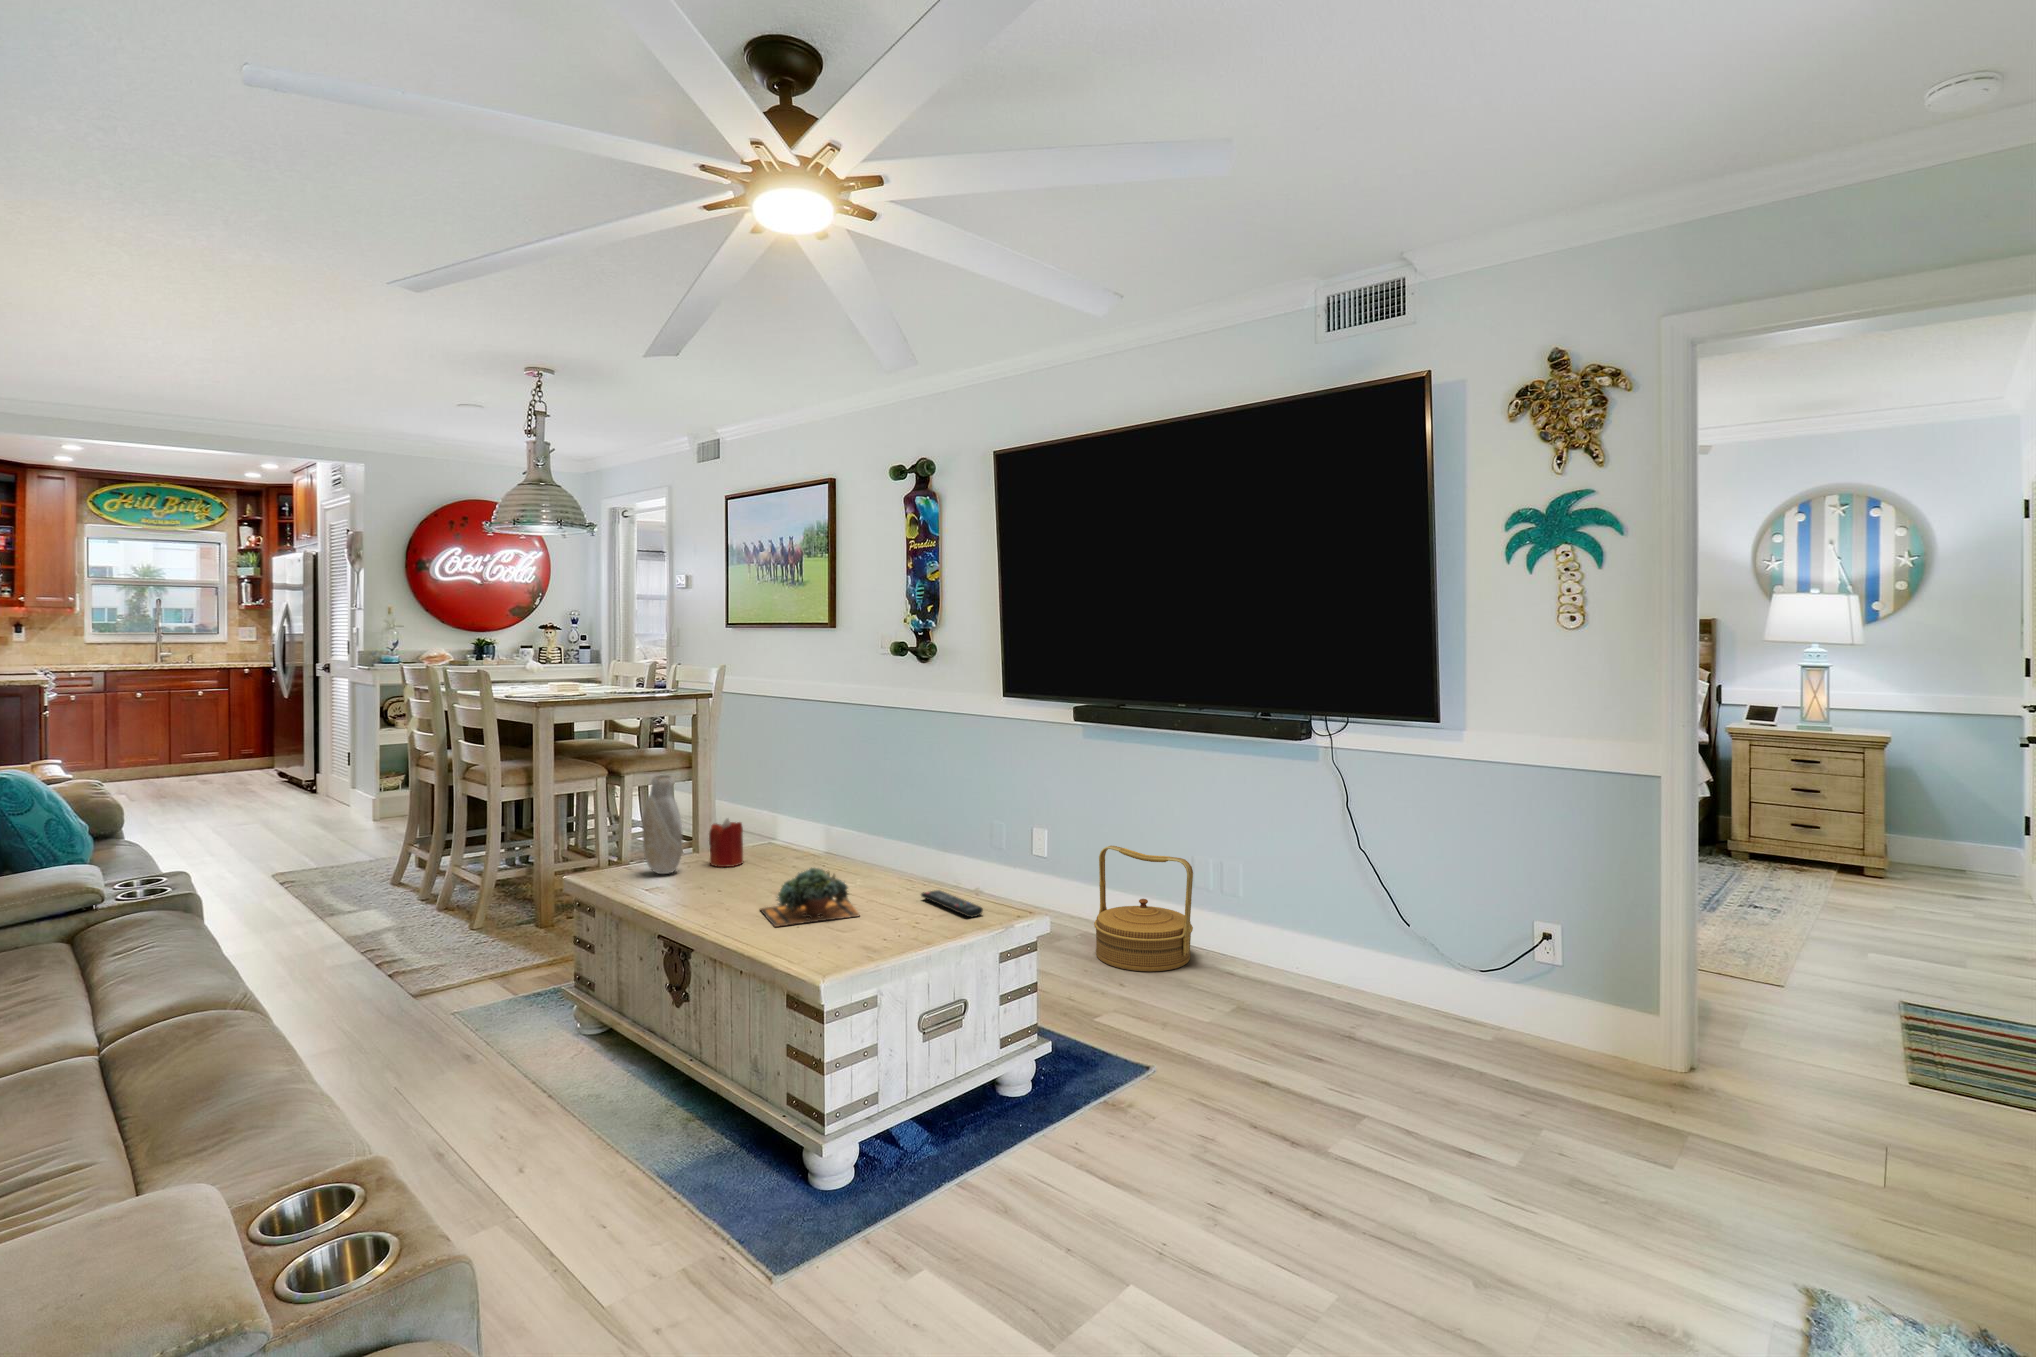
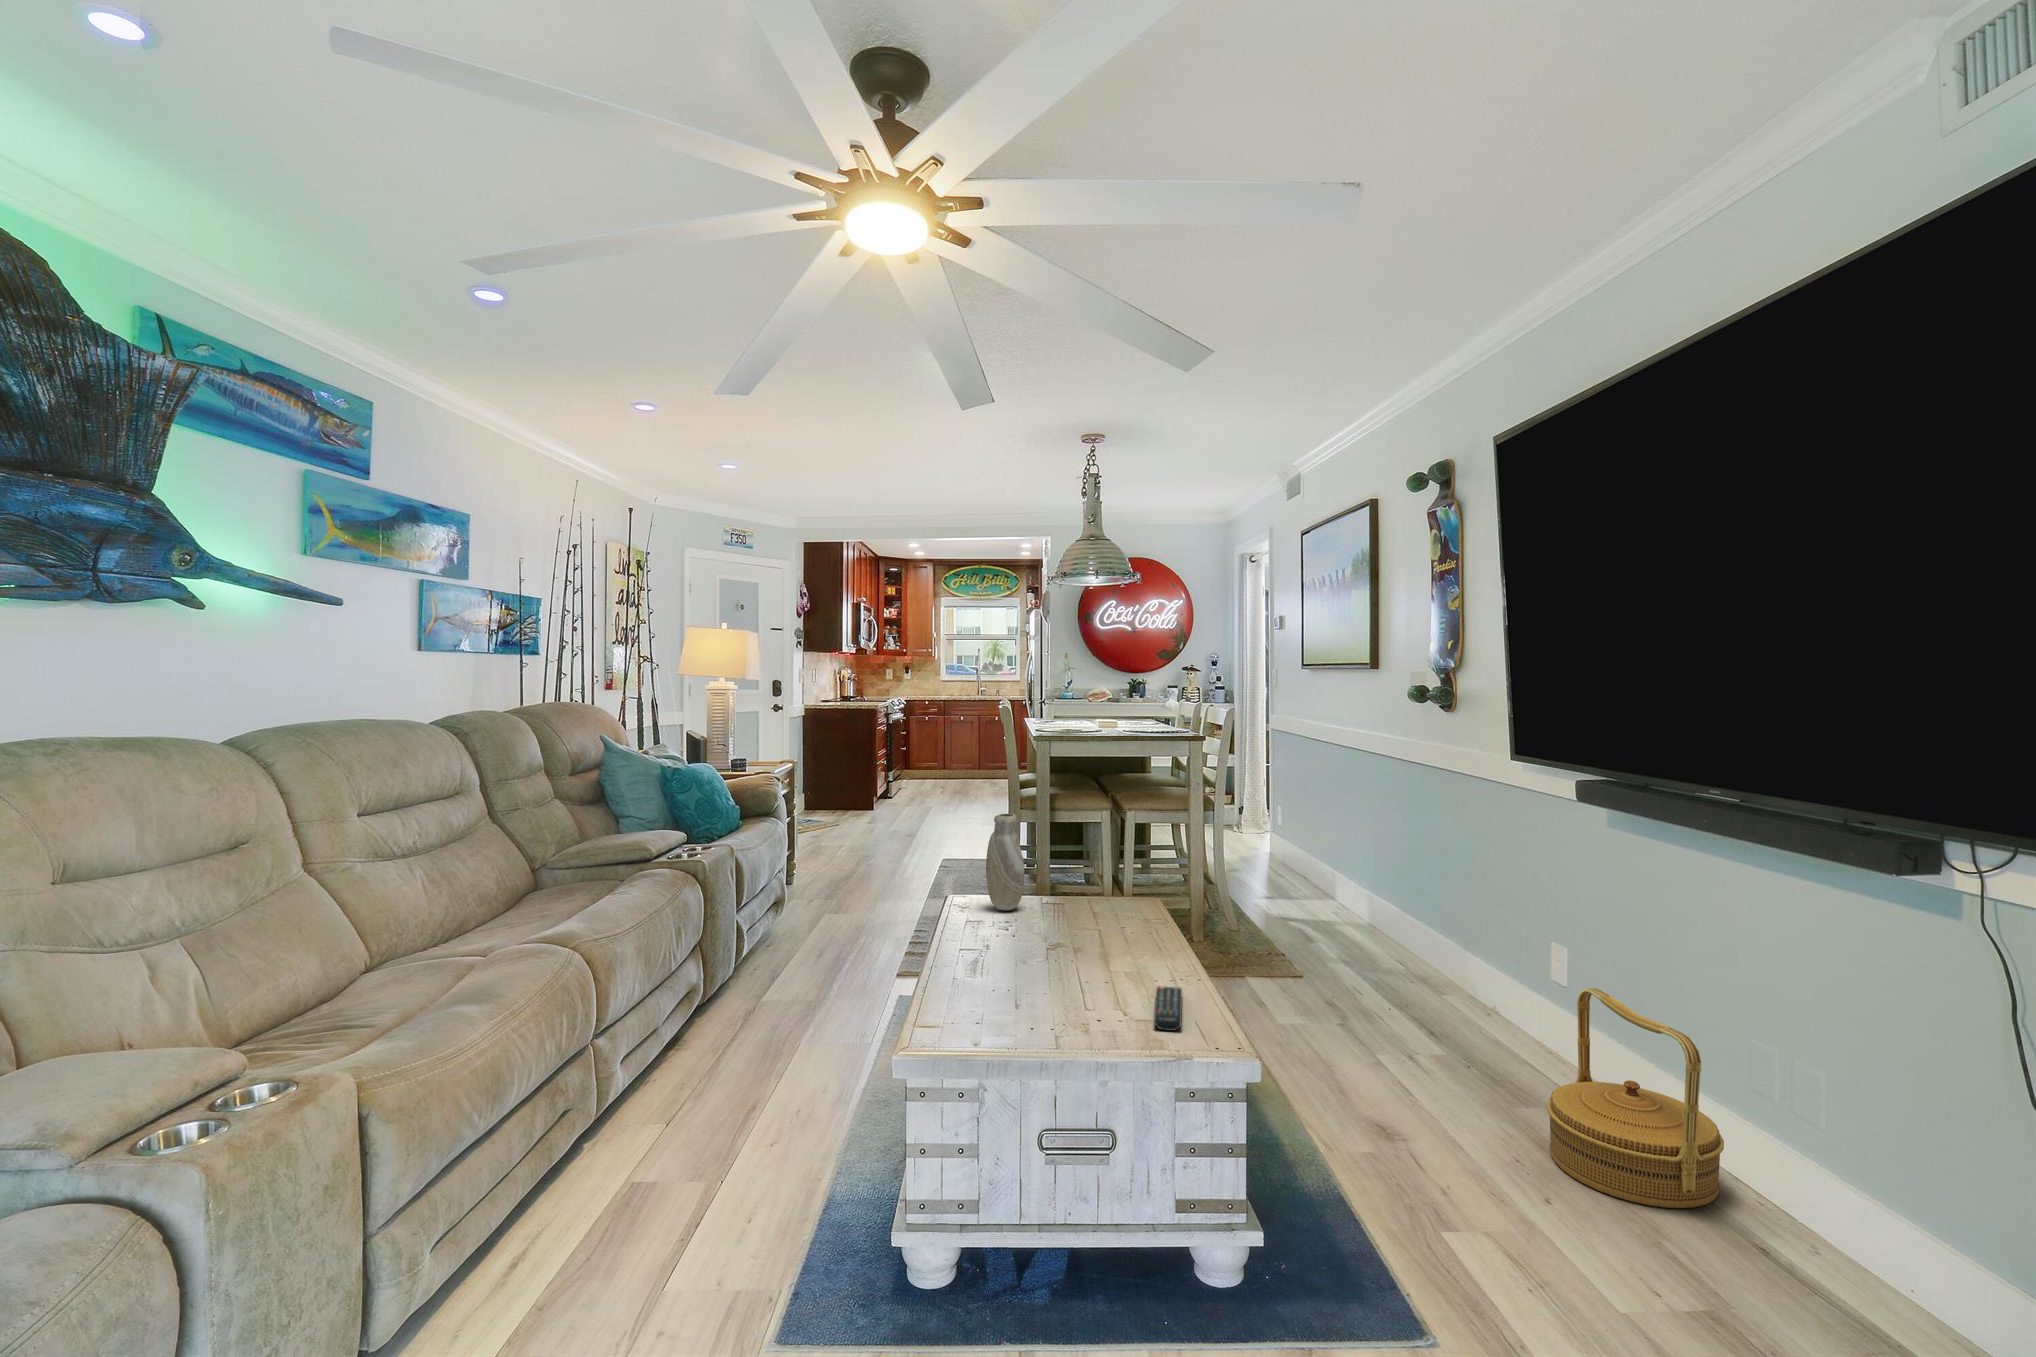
candle: present [709,818,743,867] -> none [1054,864,1088,916]
succulent plant: present [760,868,859,927] -> none [975,929,1092,995]

